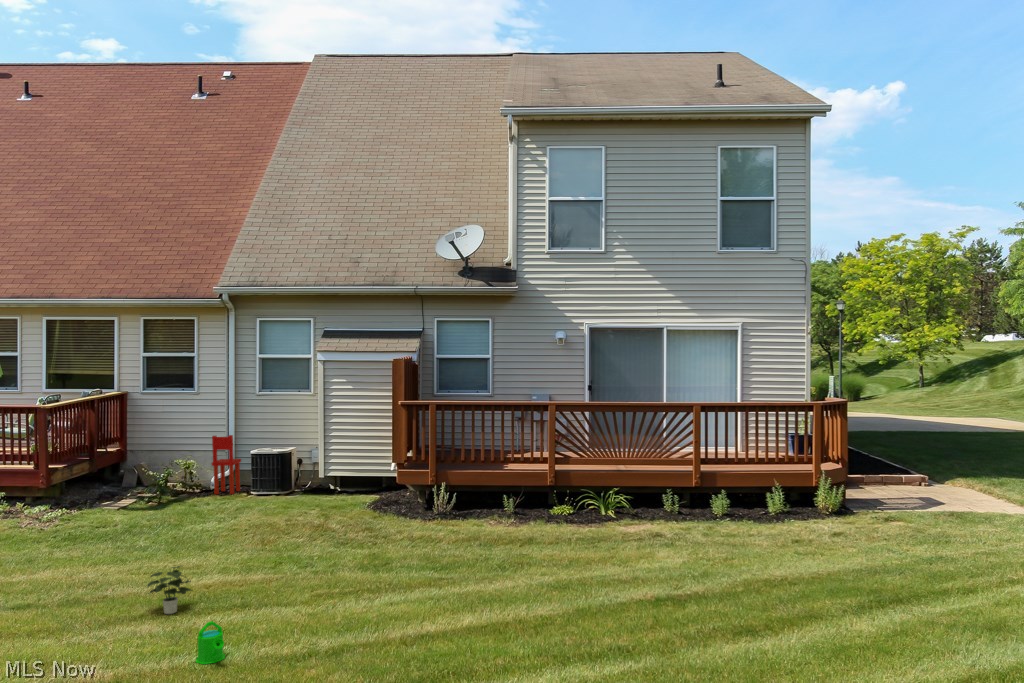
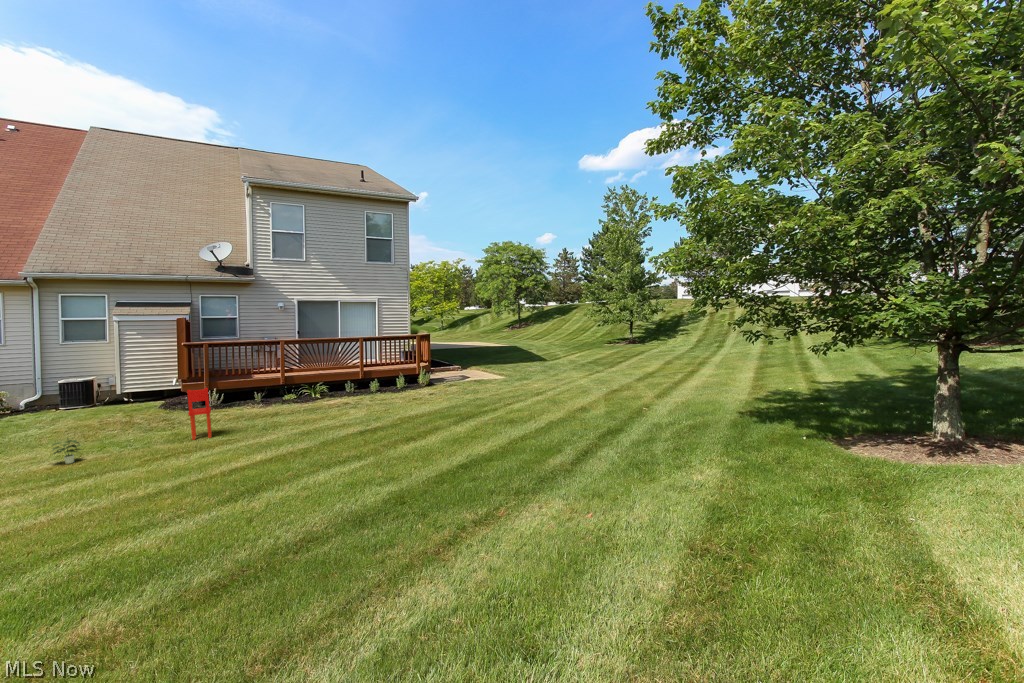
chair: present [212,435,241,494] -> present [187,388,212,440]
watering can: present [196,621,225,664] -> none [112,453,132,474]

